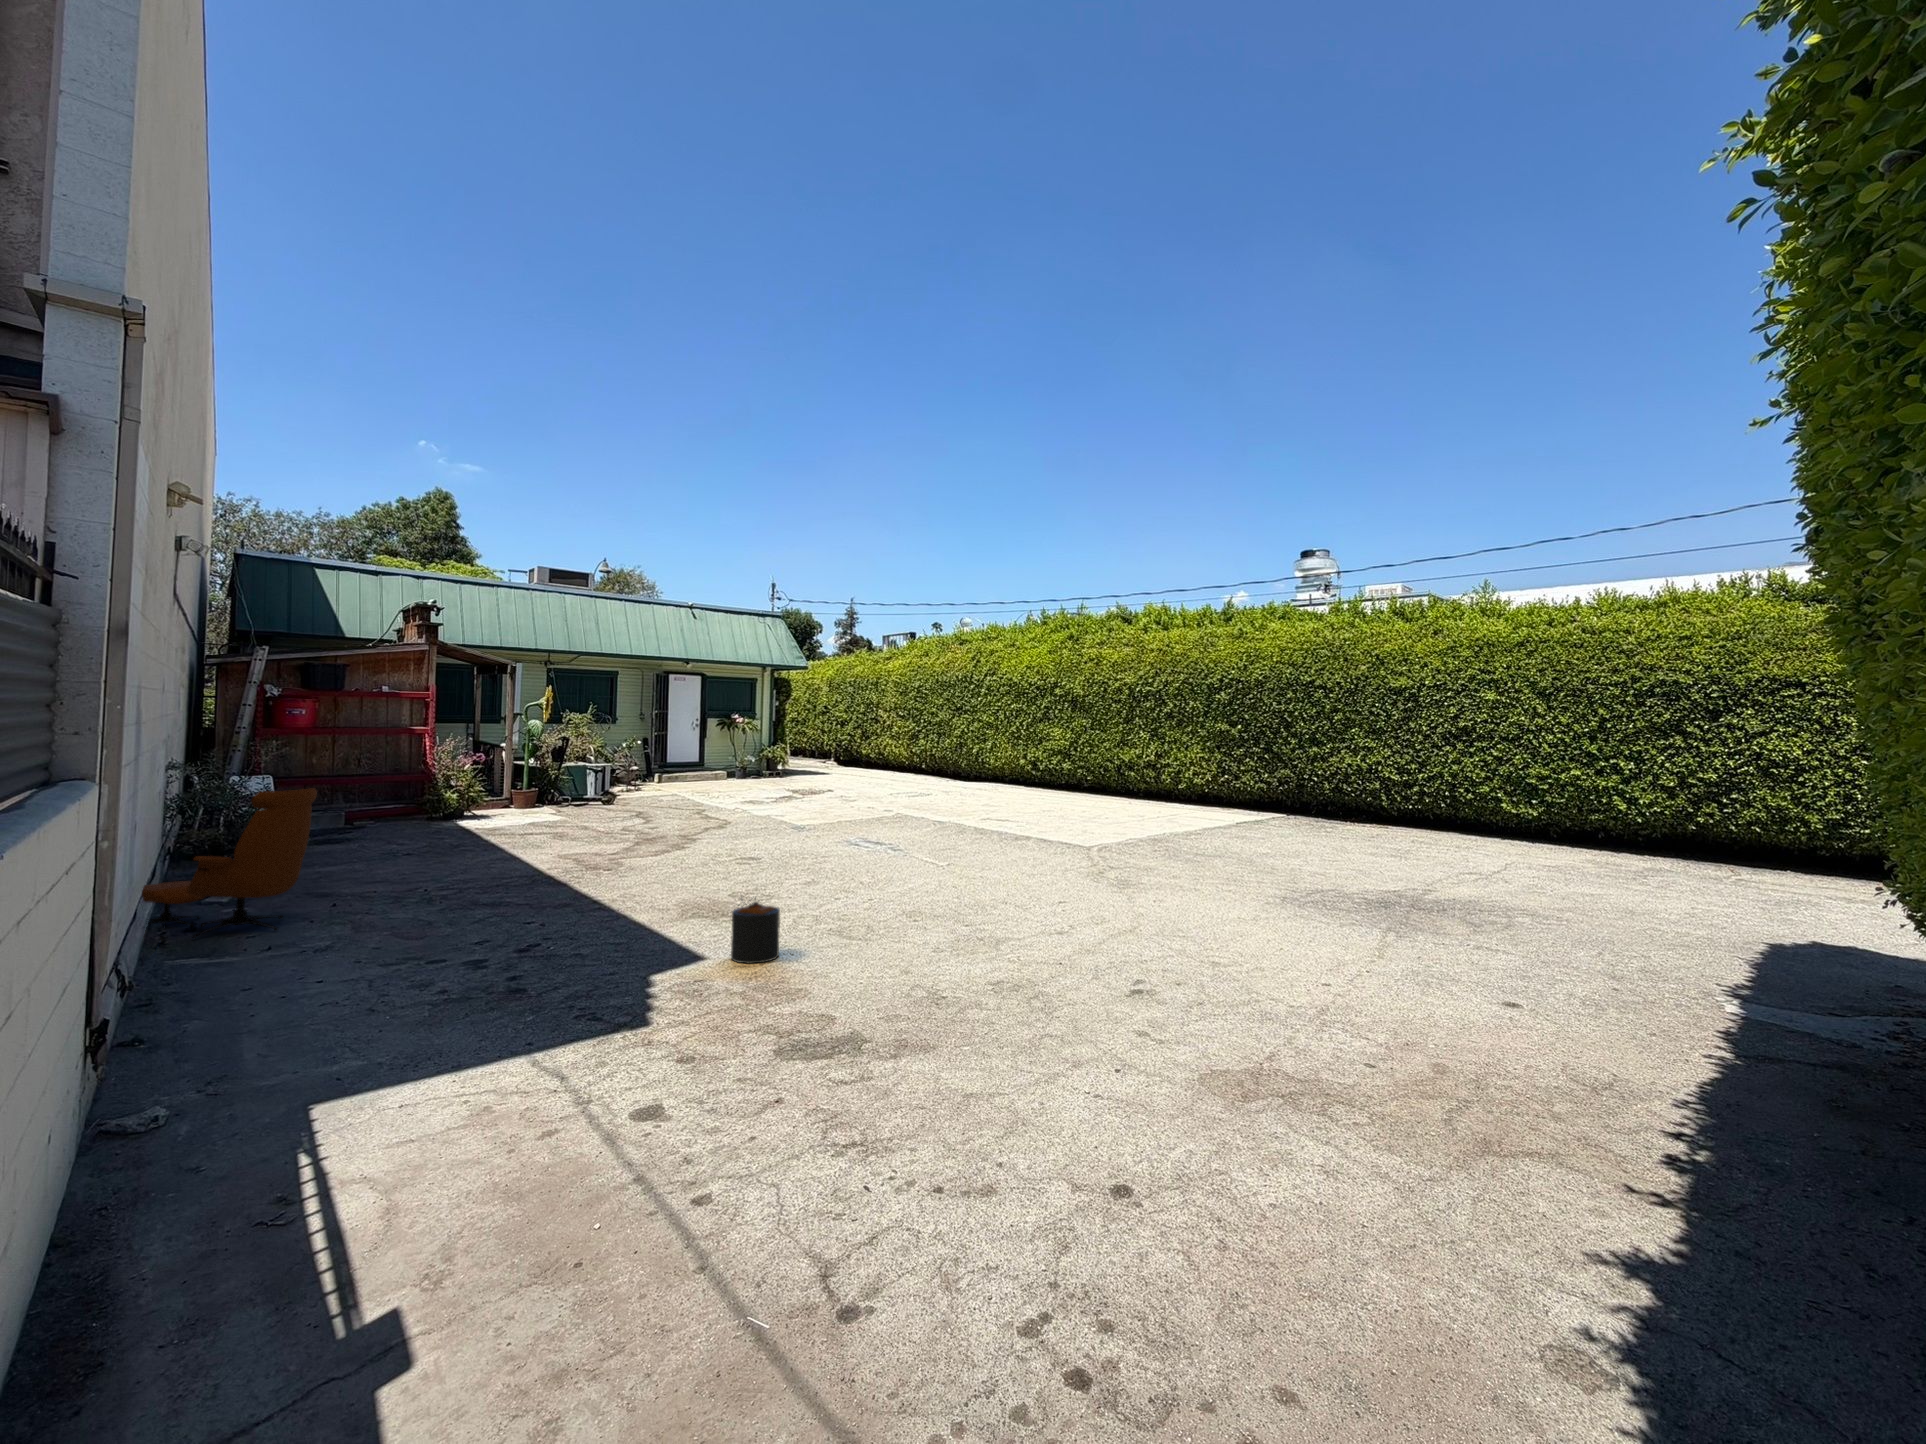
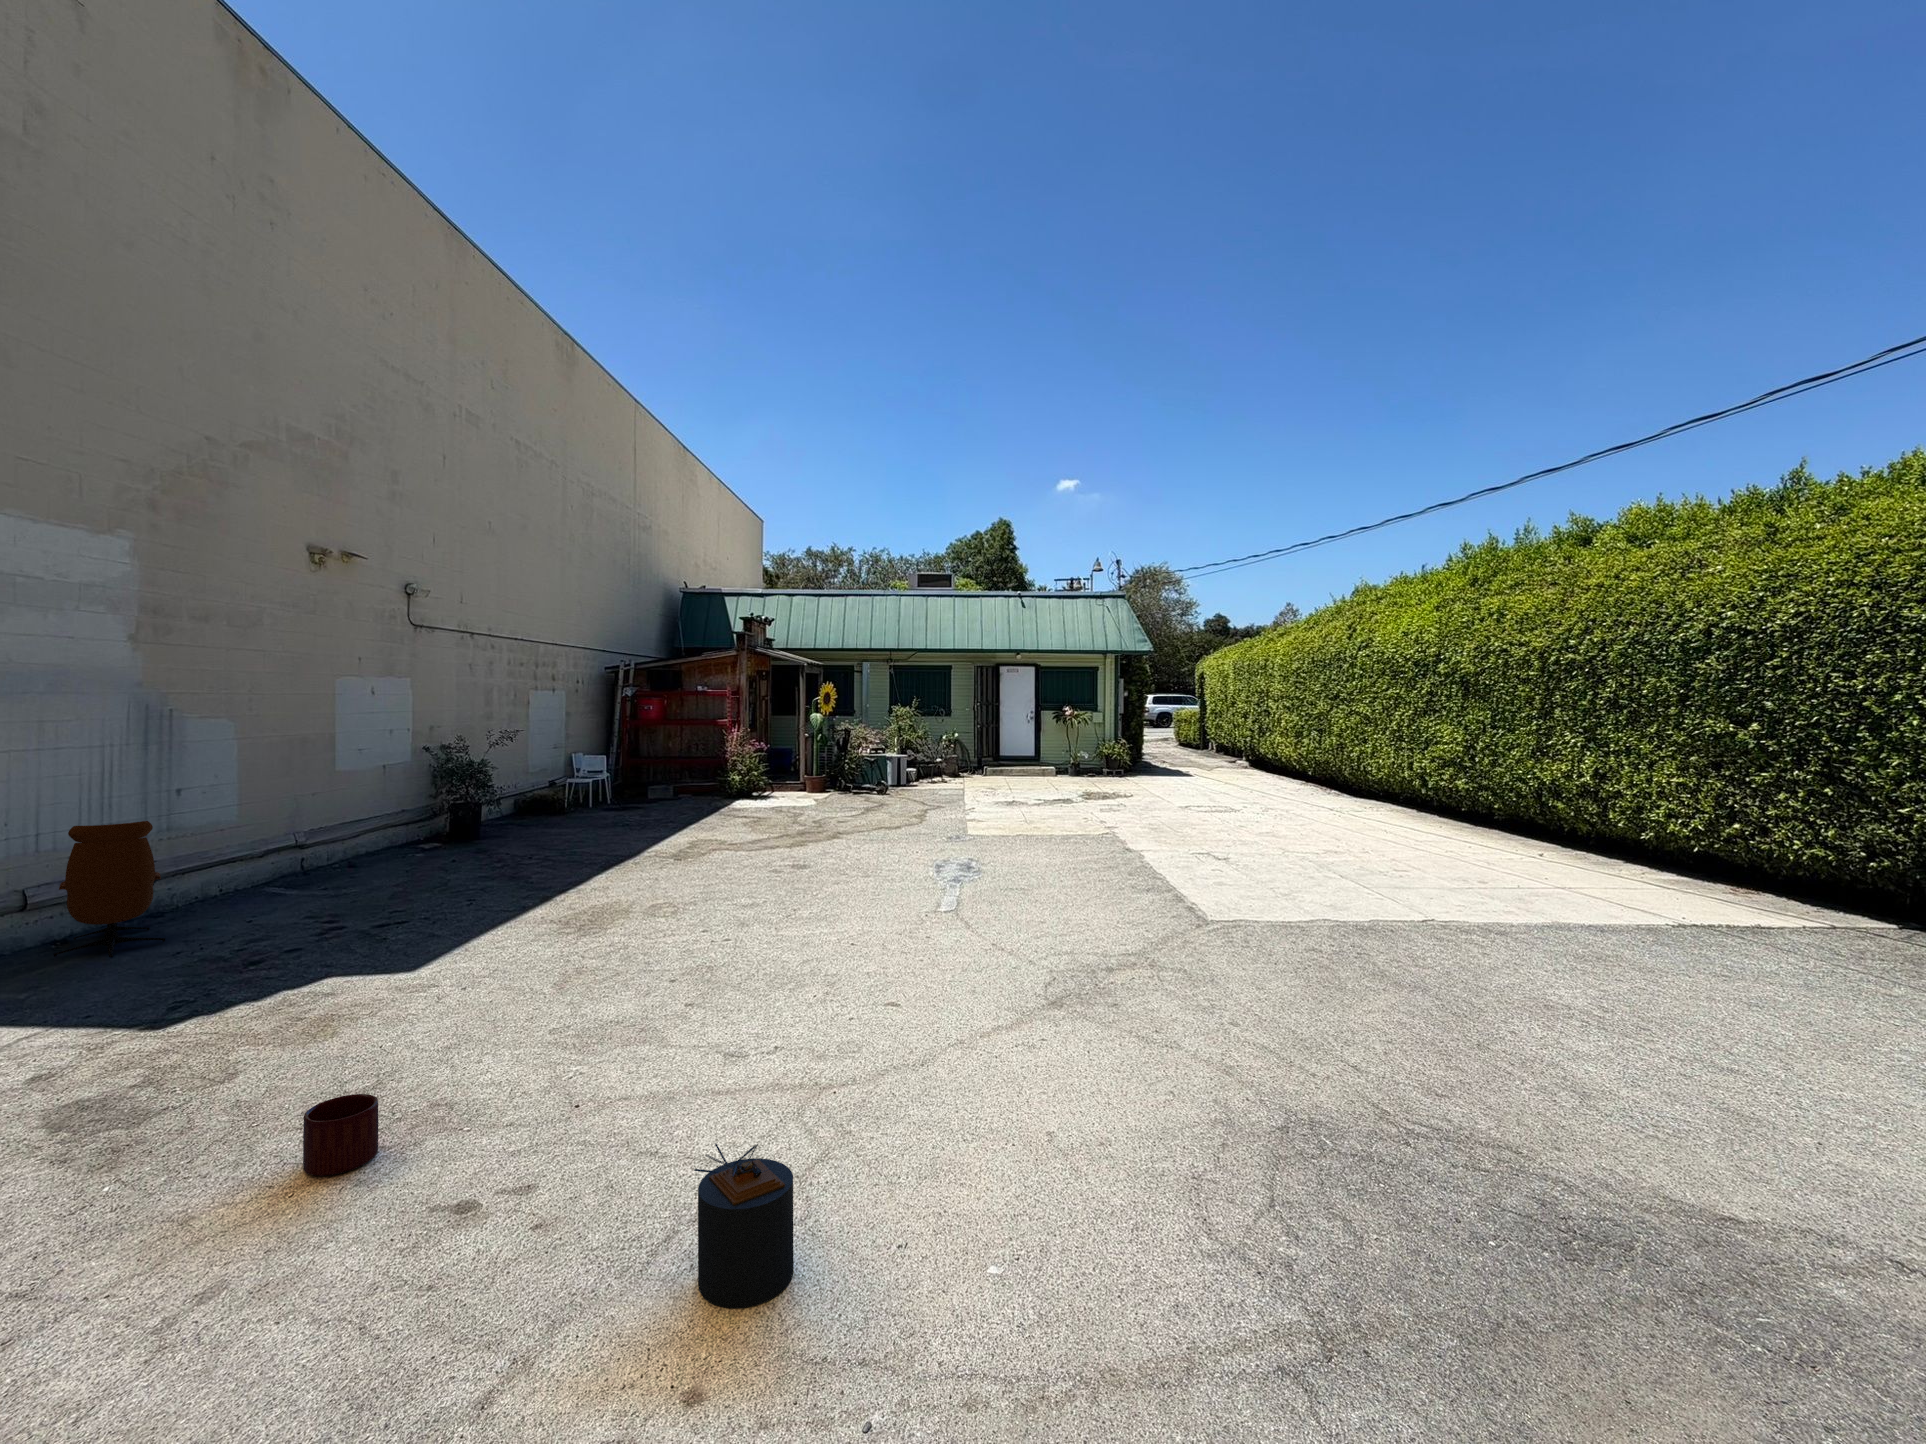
trash can: present [731,898,780,963] -> present [694,1143,793,1308]
planter: none [927,907,962,946] -> present [303,1094,378,1176]

